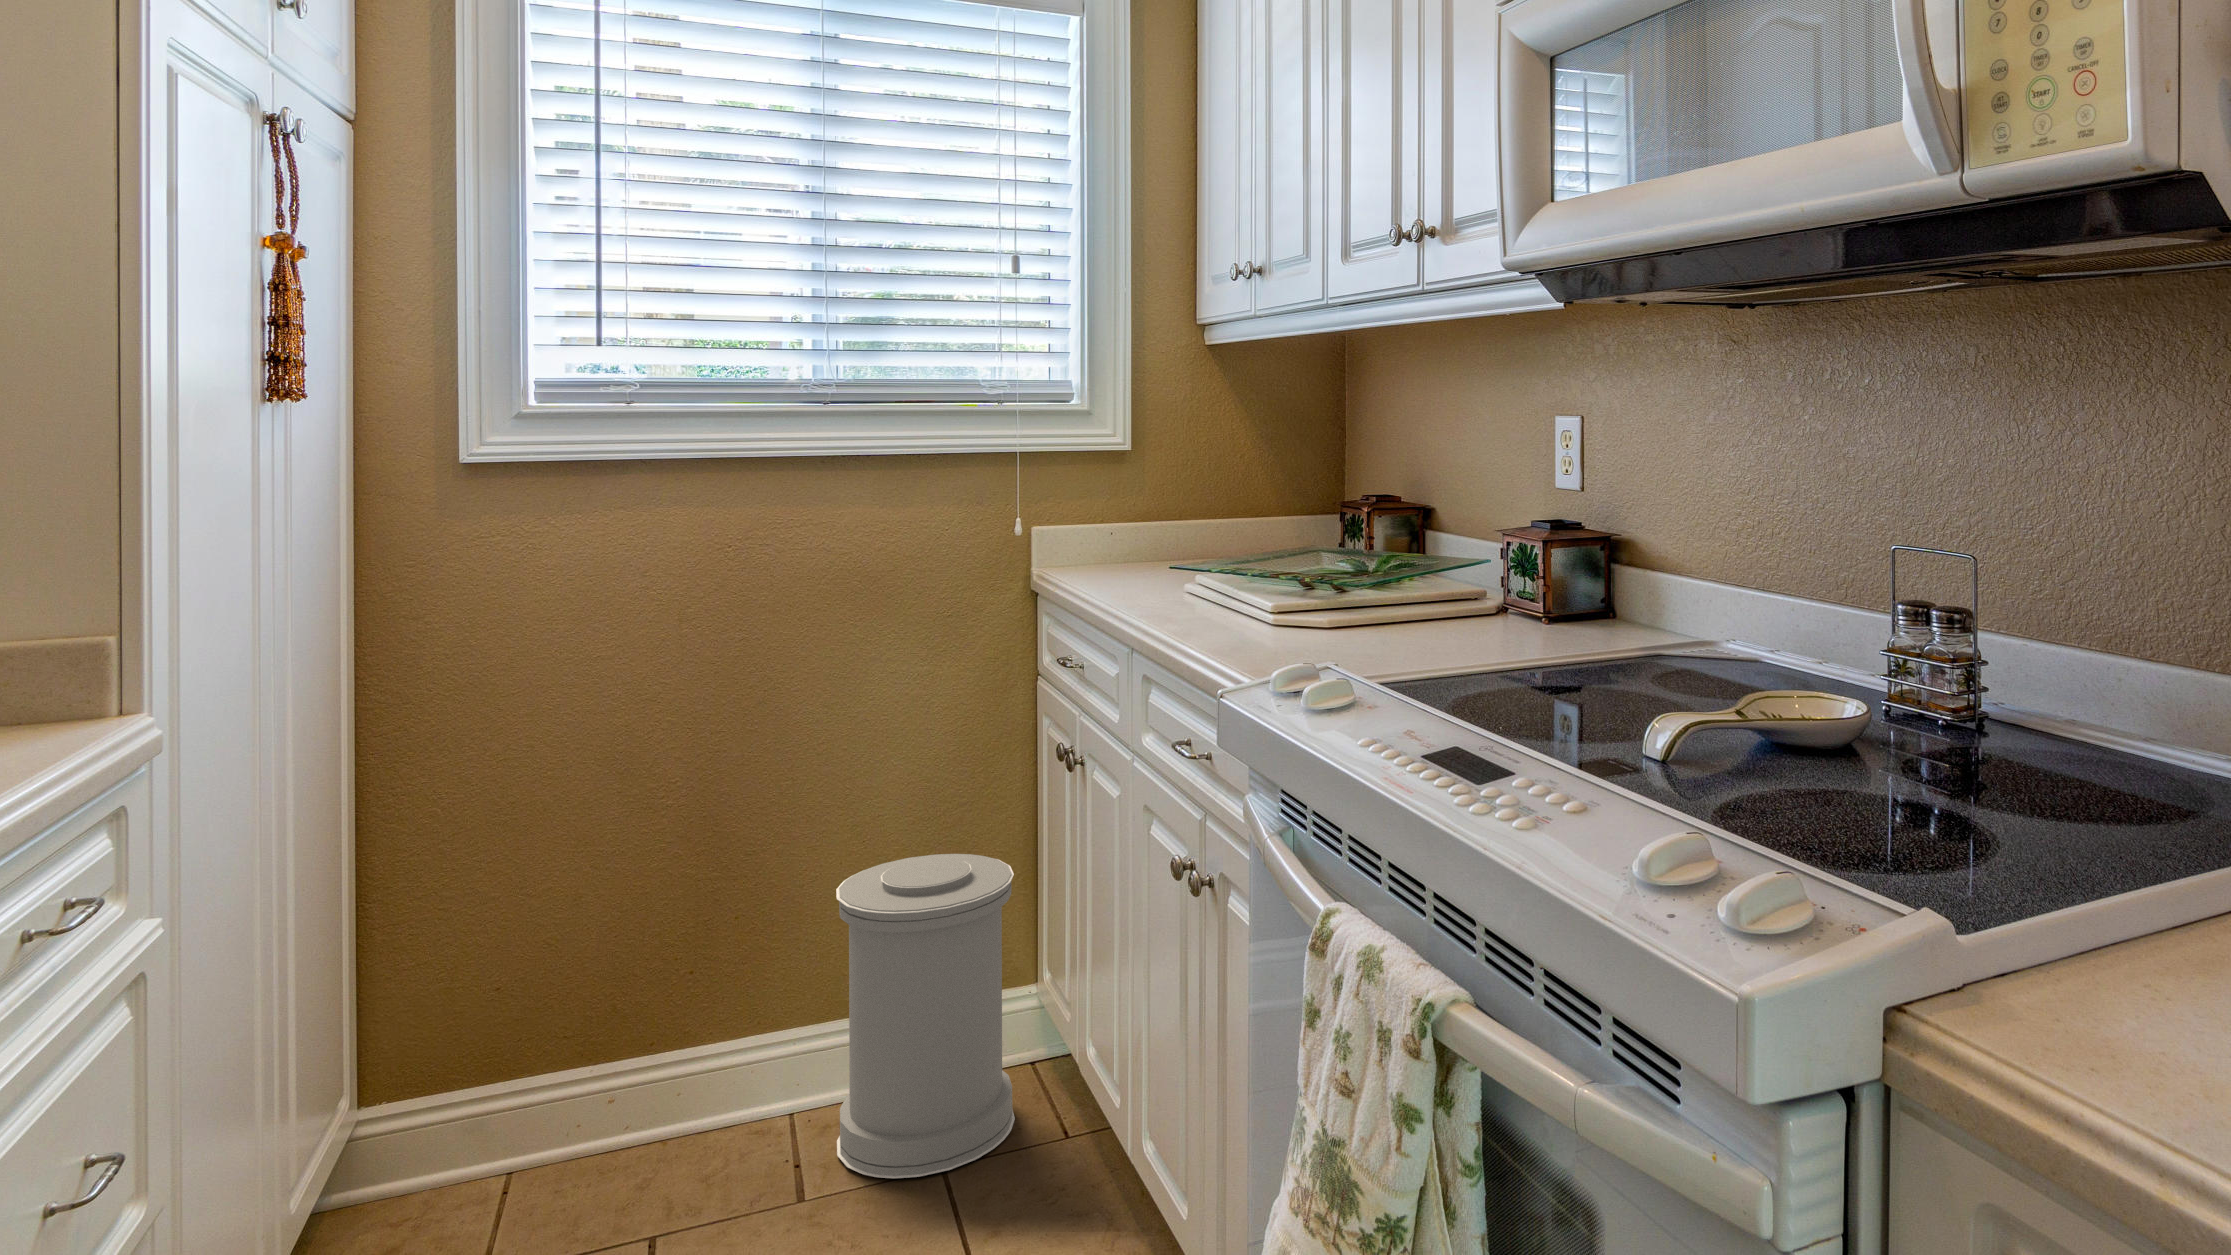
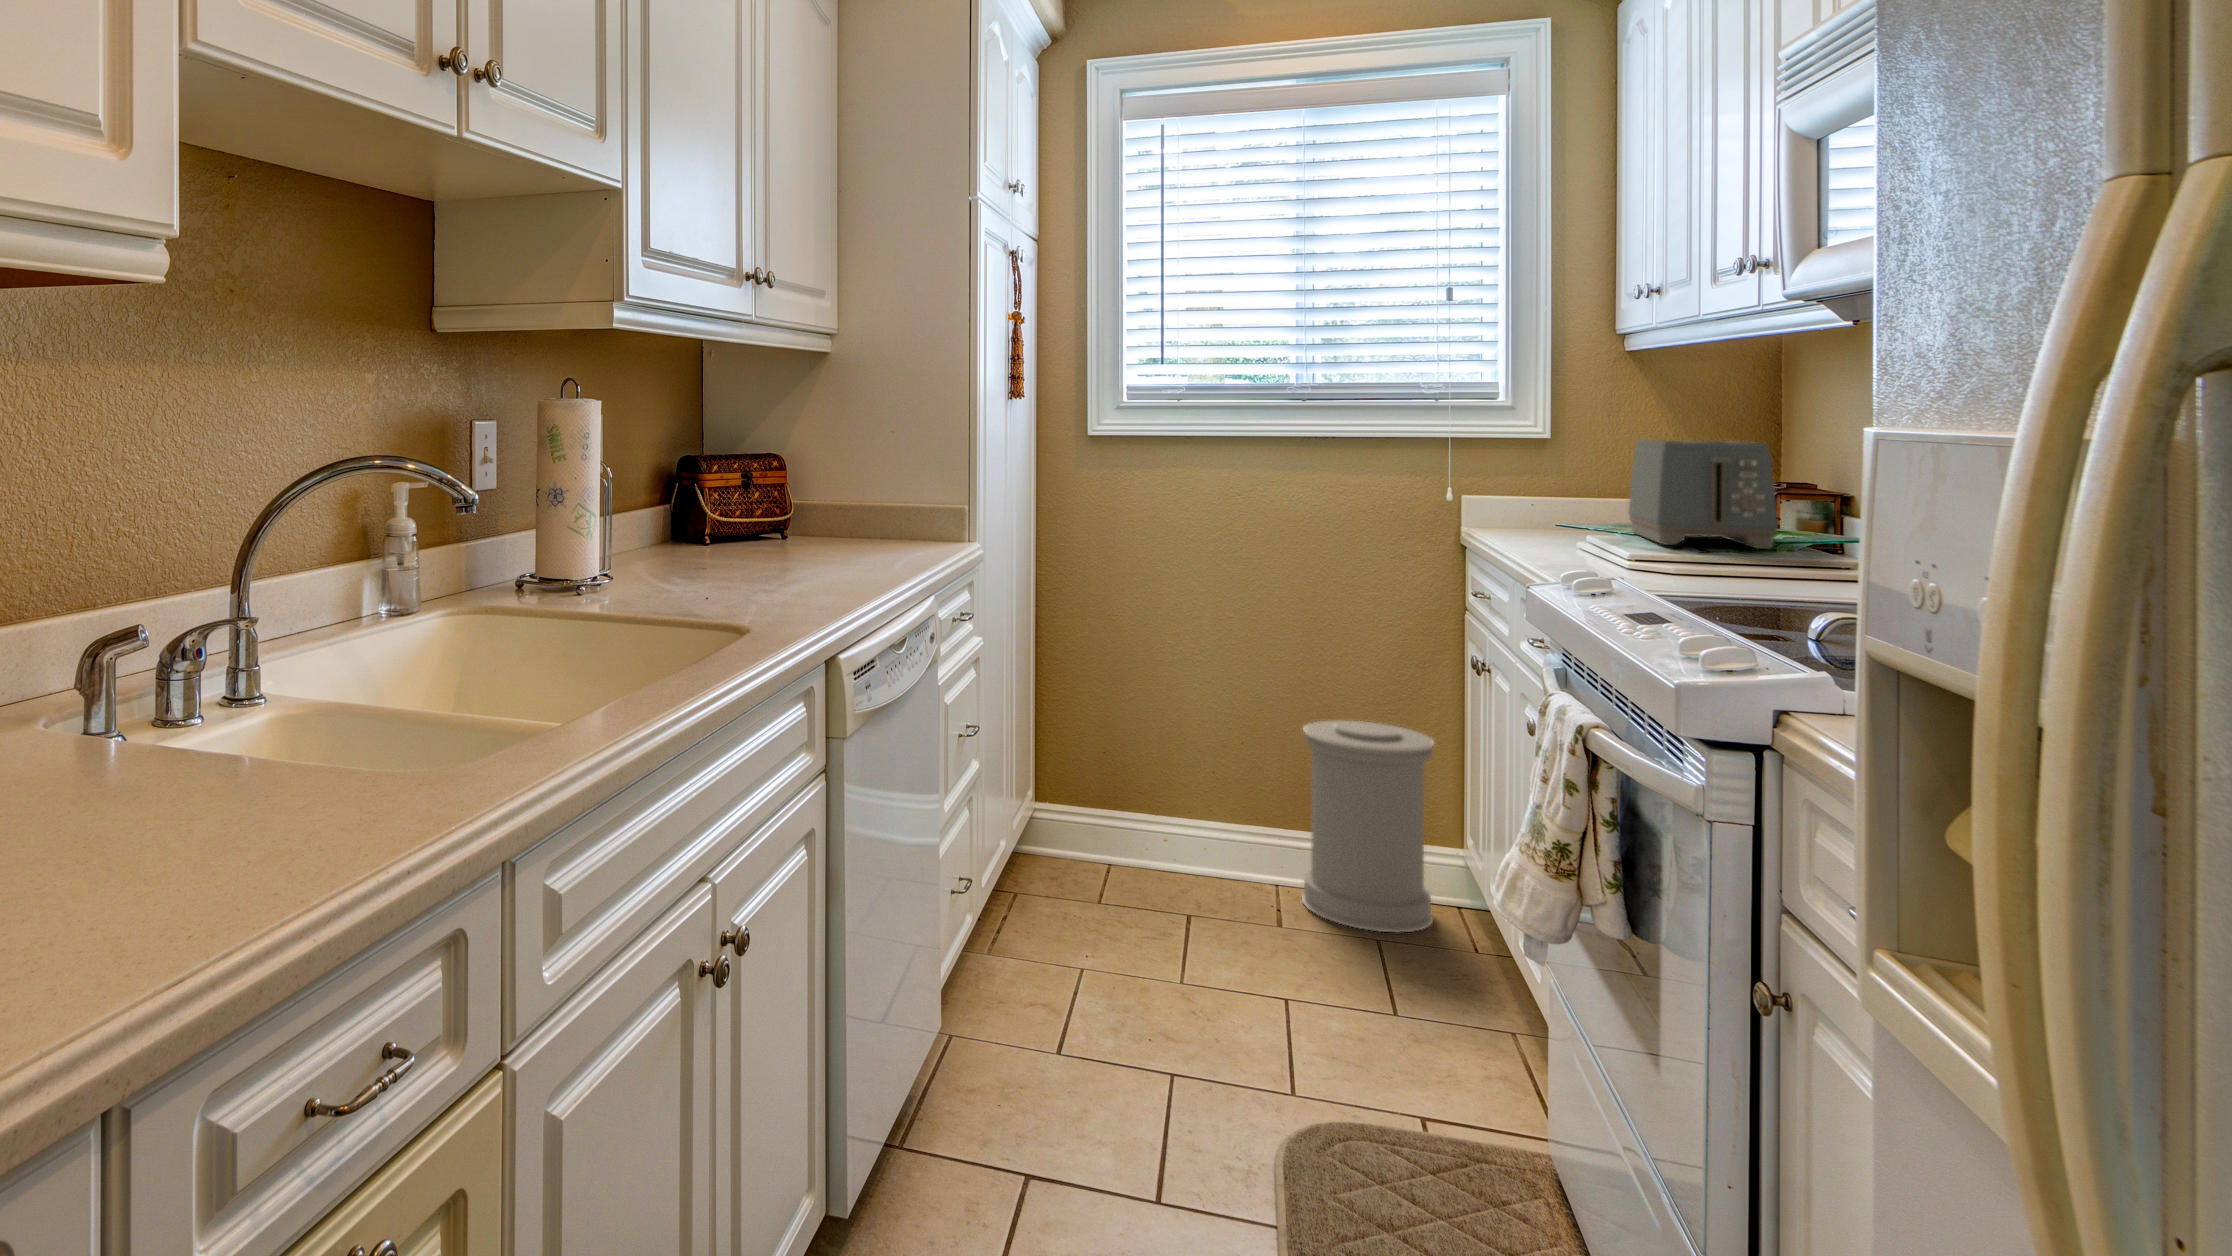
toaster: none [1234,452,1400,585] -> present [1629,440,1778,549]

